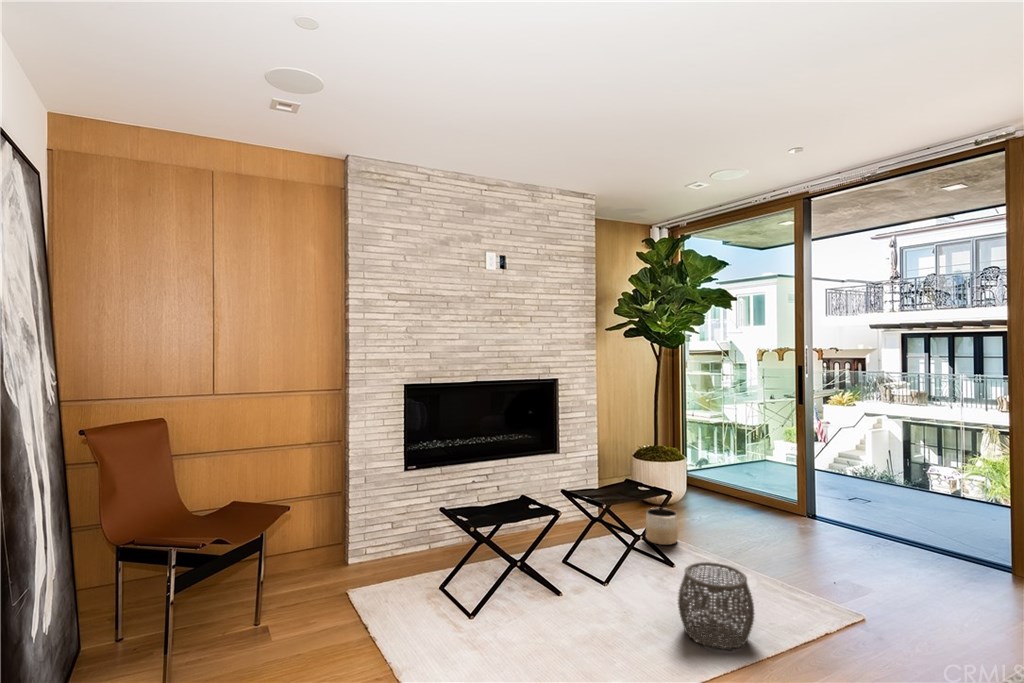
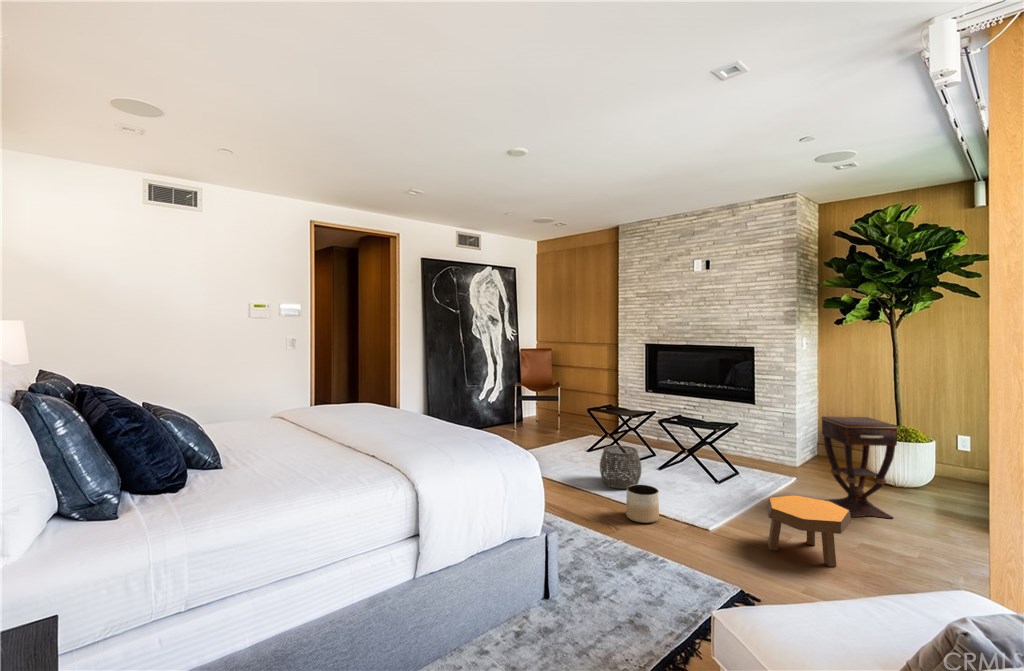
side table: none [719,440,773,538] -> present [821,416,898,518]
planter: present [646,508,678,545] -> present [626,485,659,523]
footstool: none [853,525,946,597] -> present [768,495,851,566]

